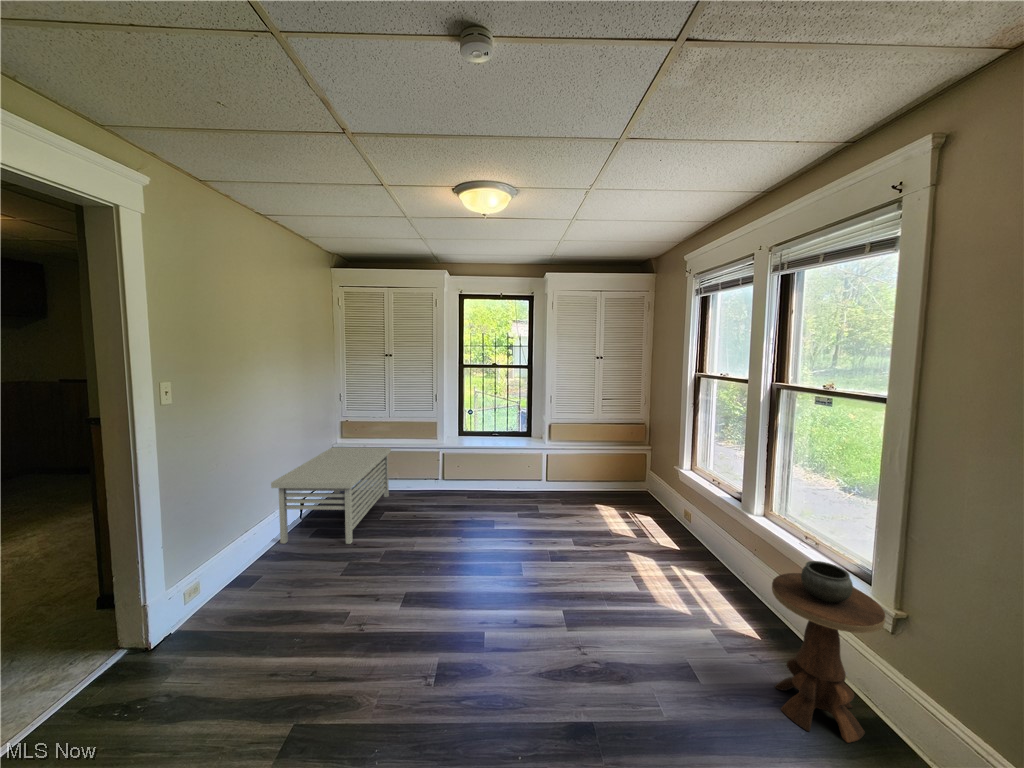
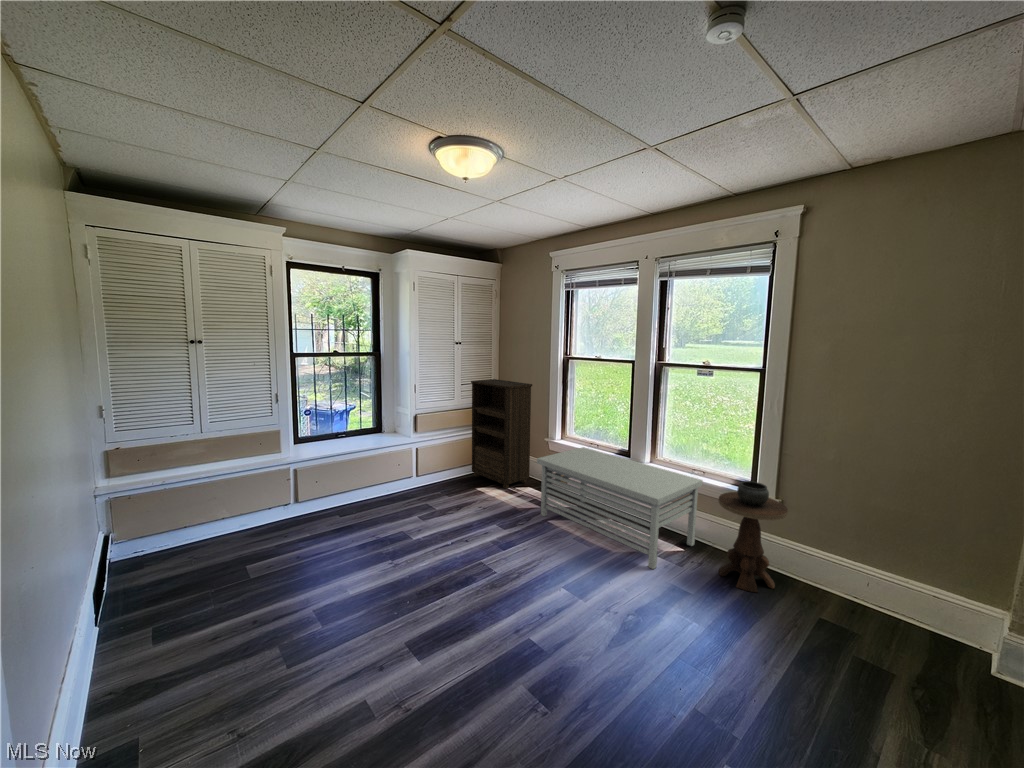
bookshelf: none [606,396,662,512] -> present [471,379,532,489]
storage bench: present [271,447,391,544] -> present [537,447,703,569]

